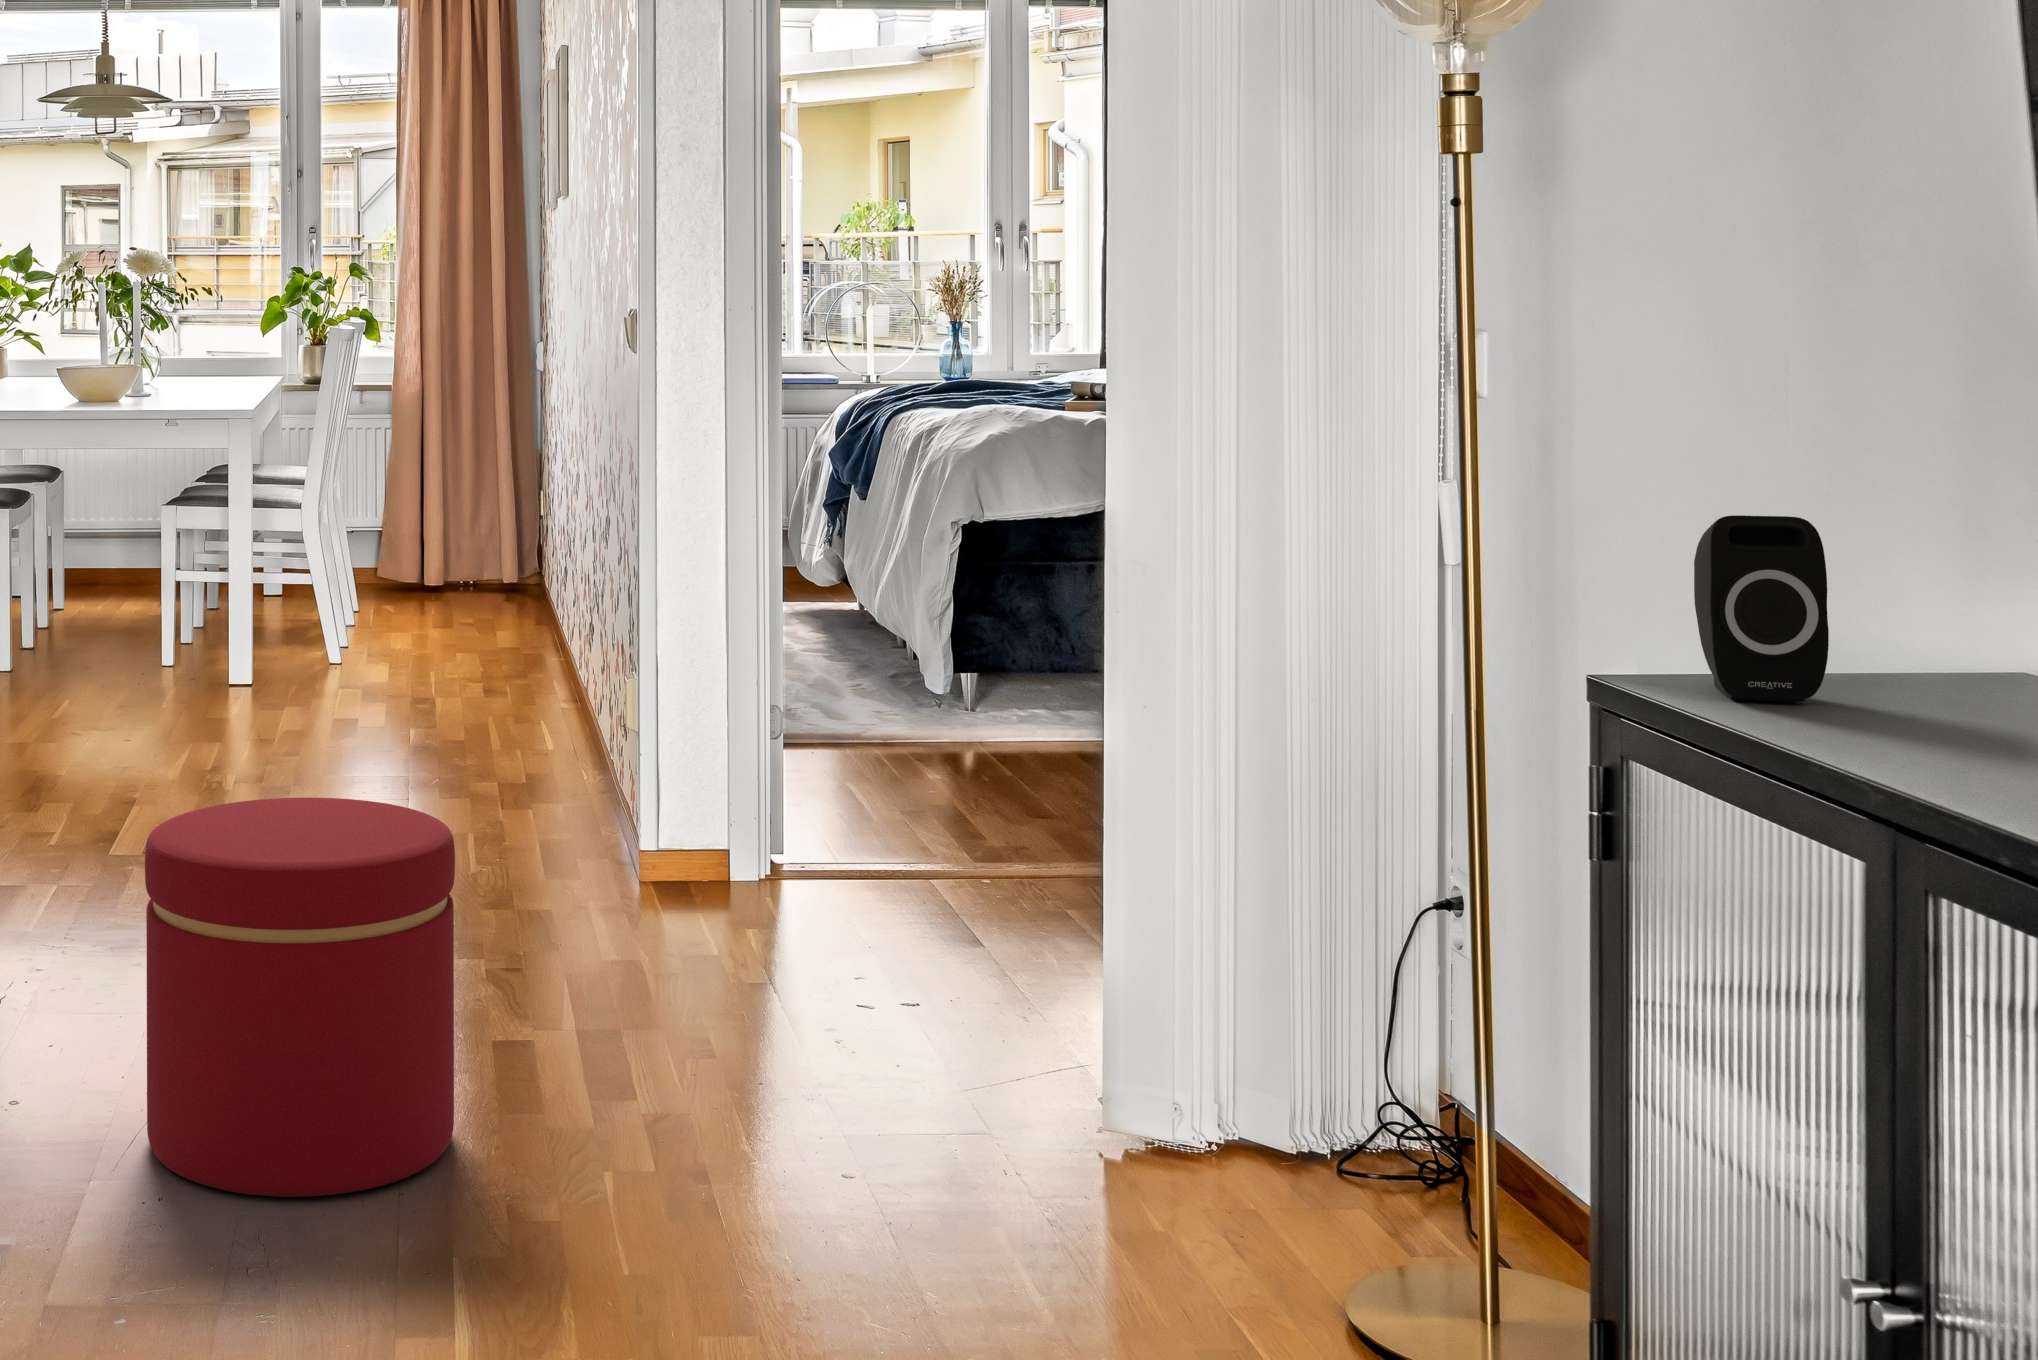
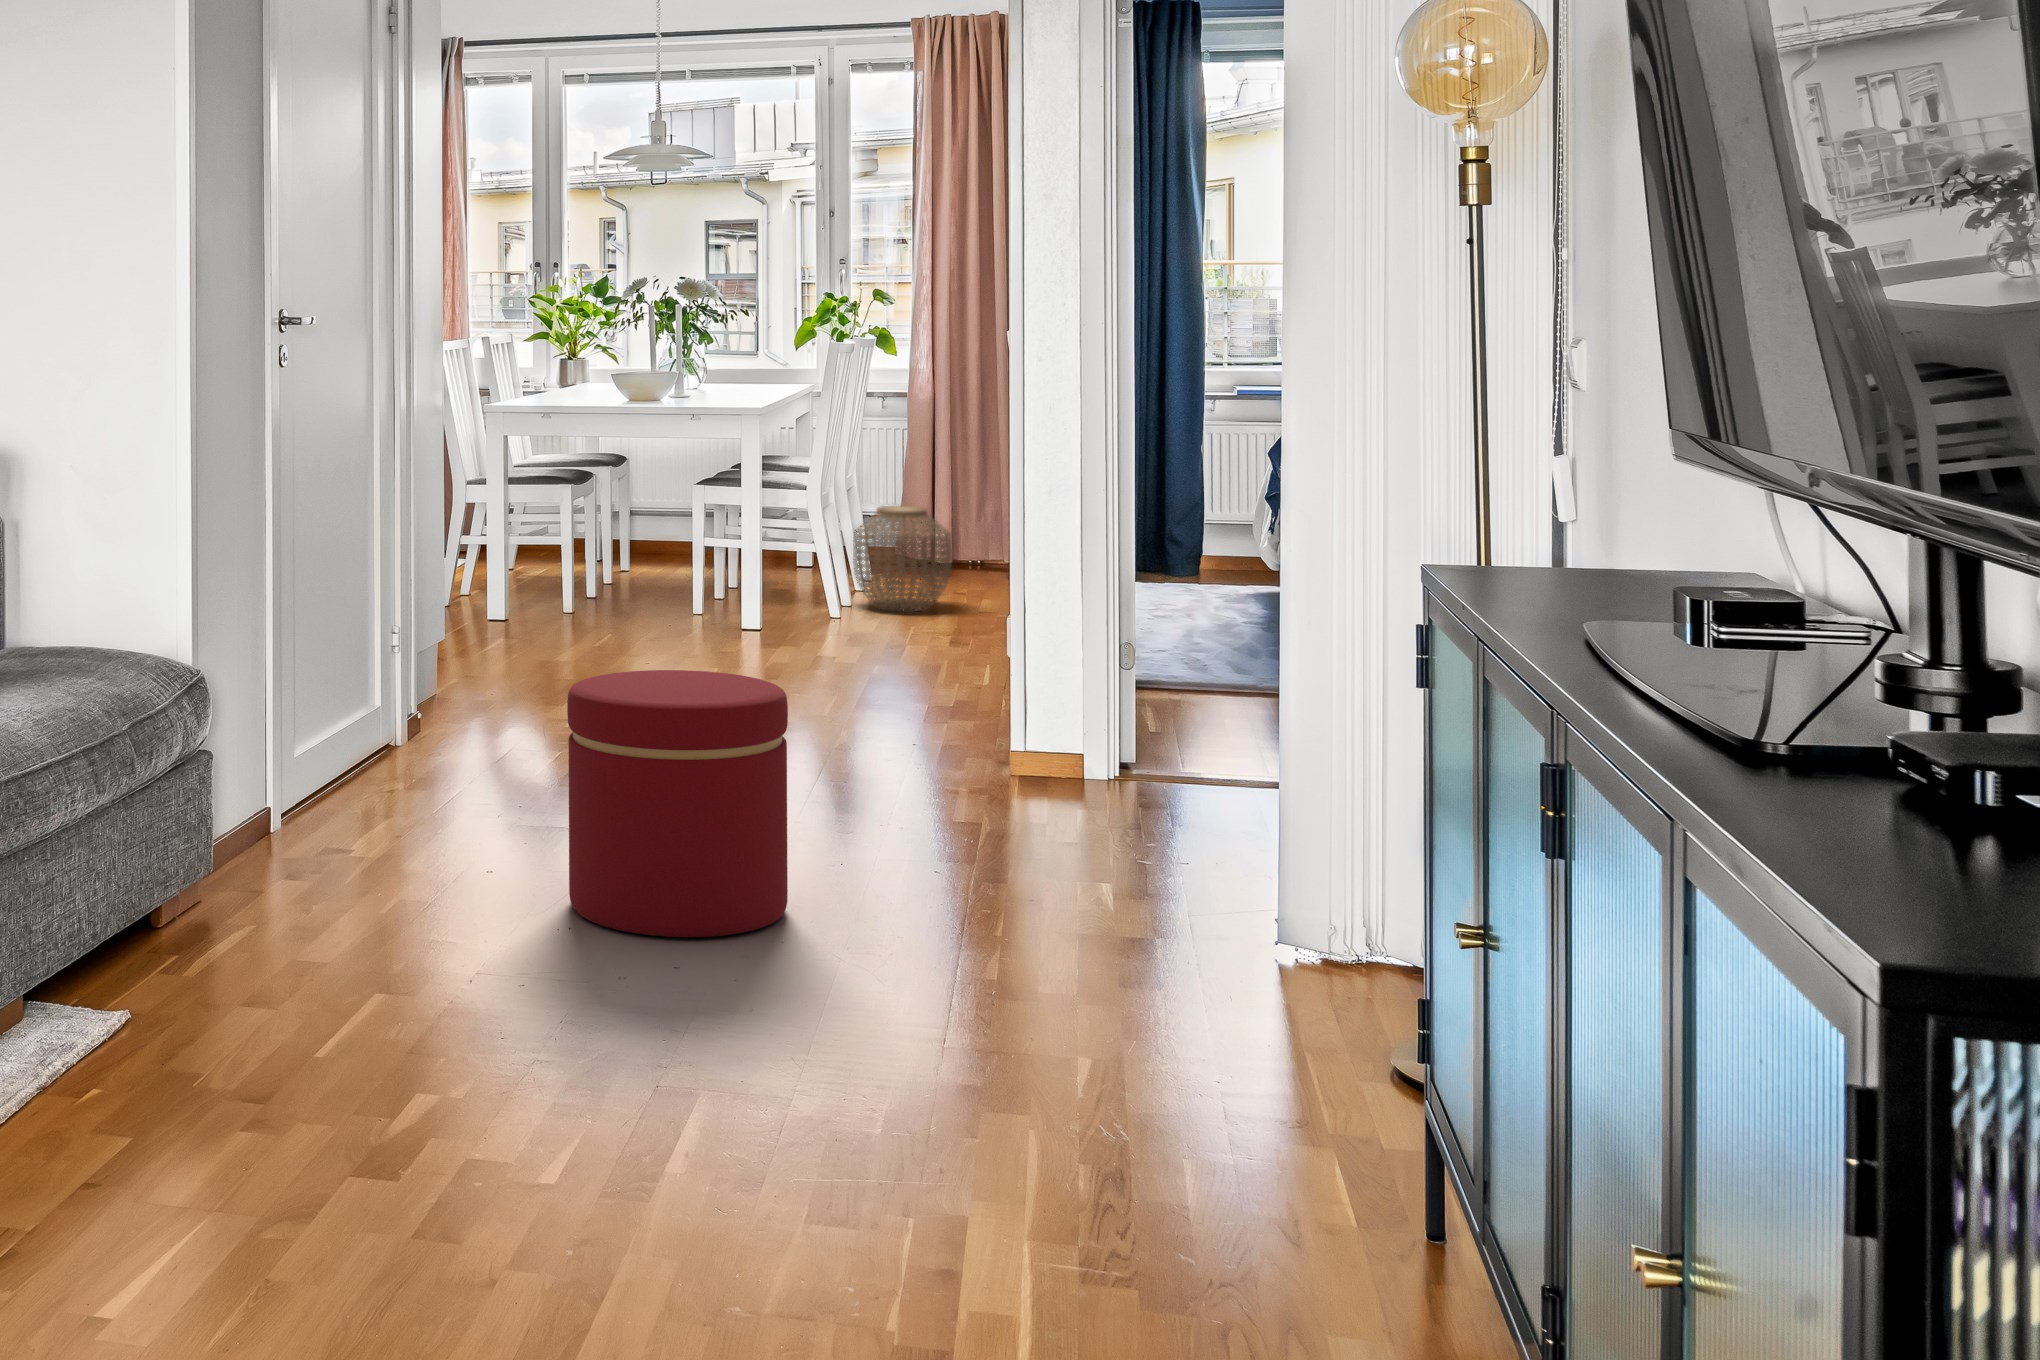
speaker: present [1694,515,1829,702] -> none [1527,457,1609,586]
woven basket: none [349,521,463,647] -> present [853,506,952,612]

